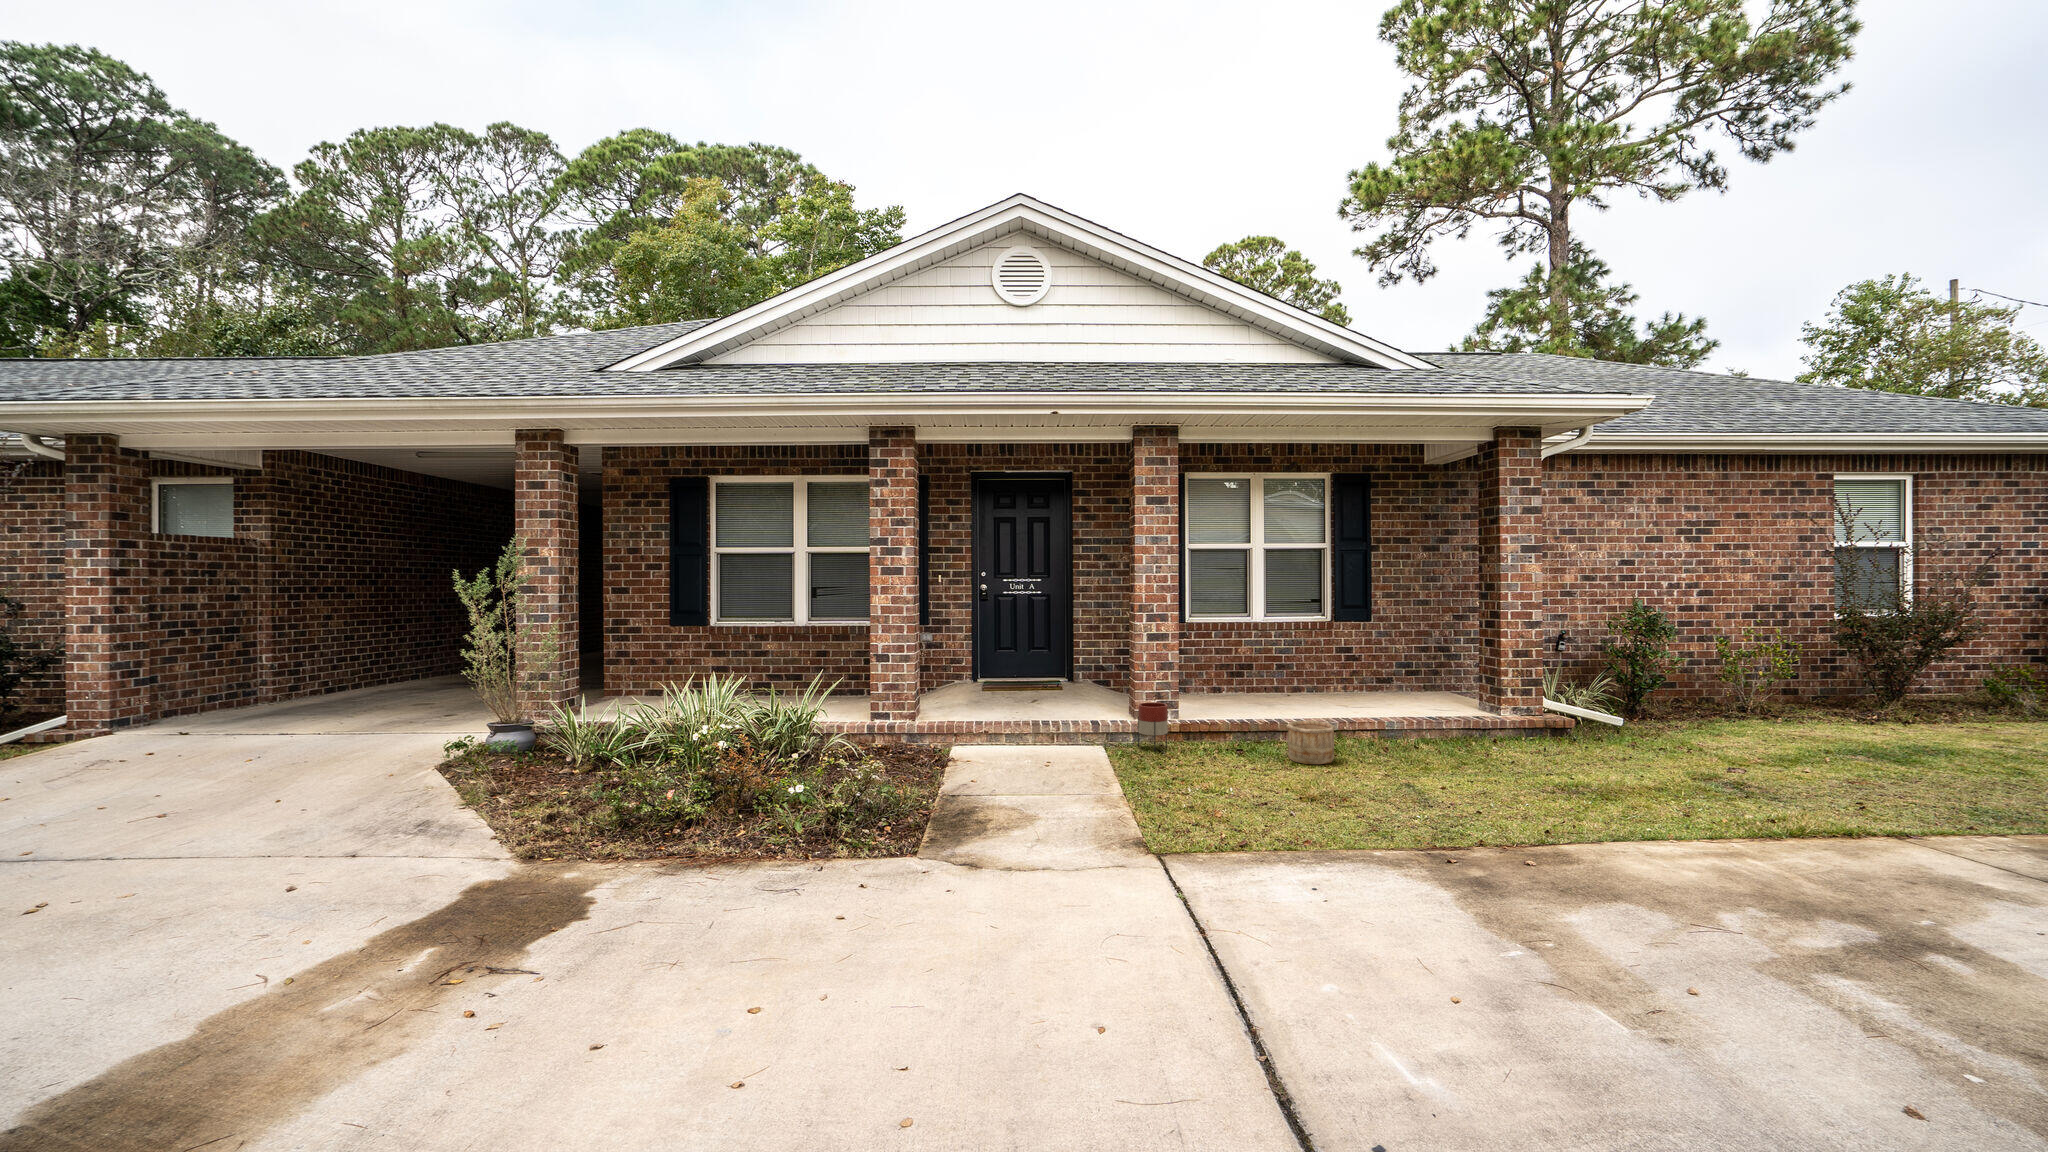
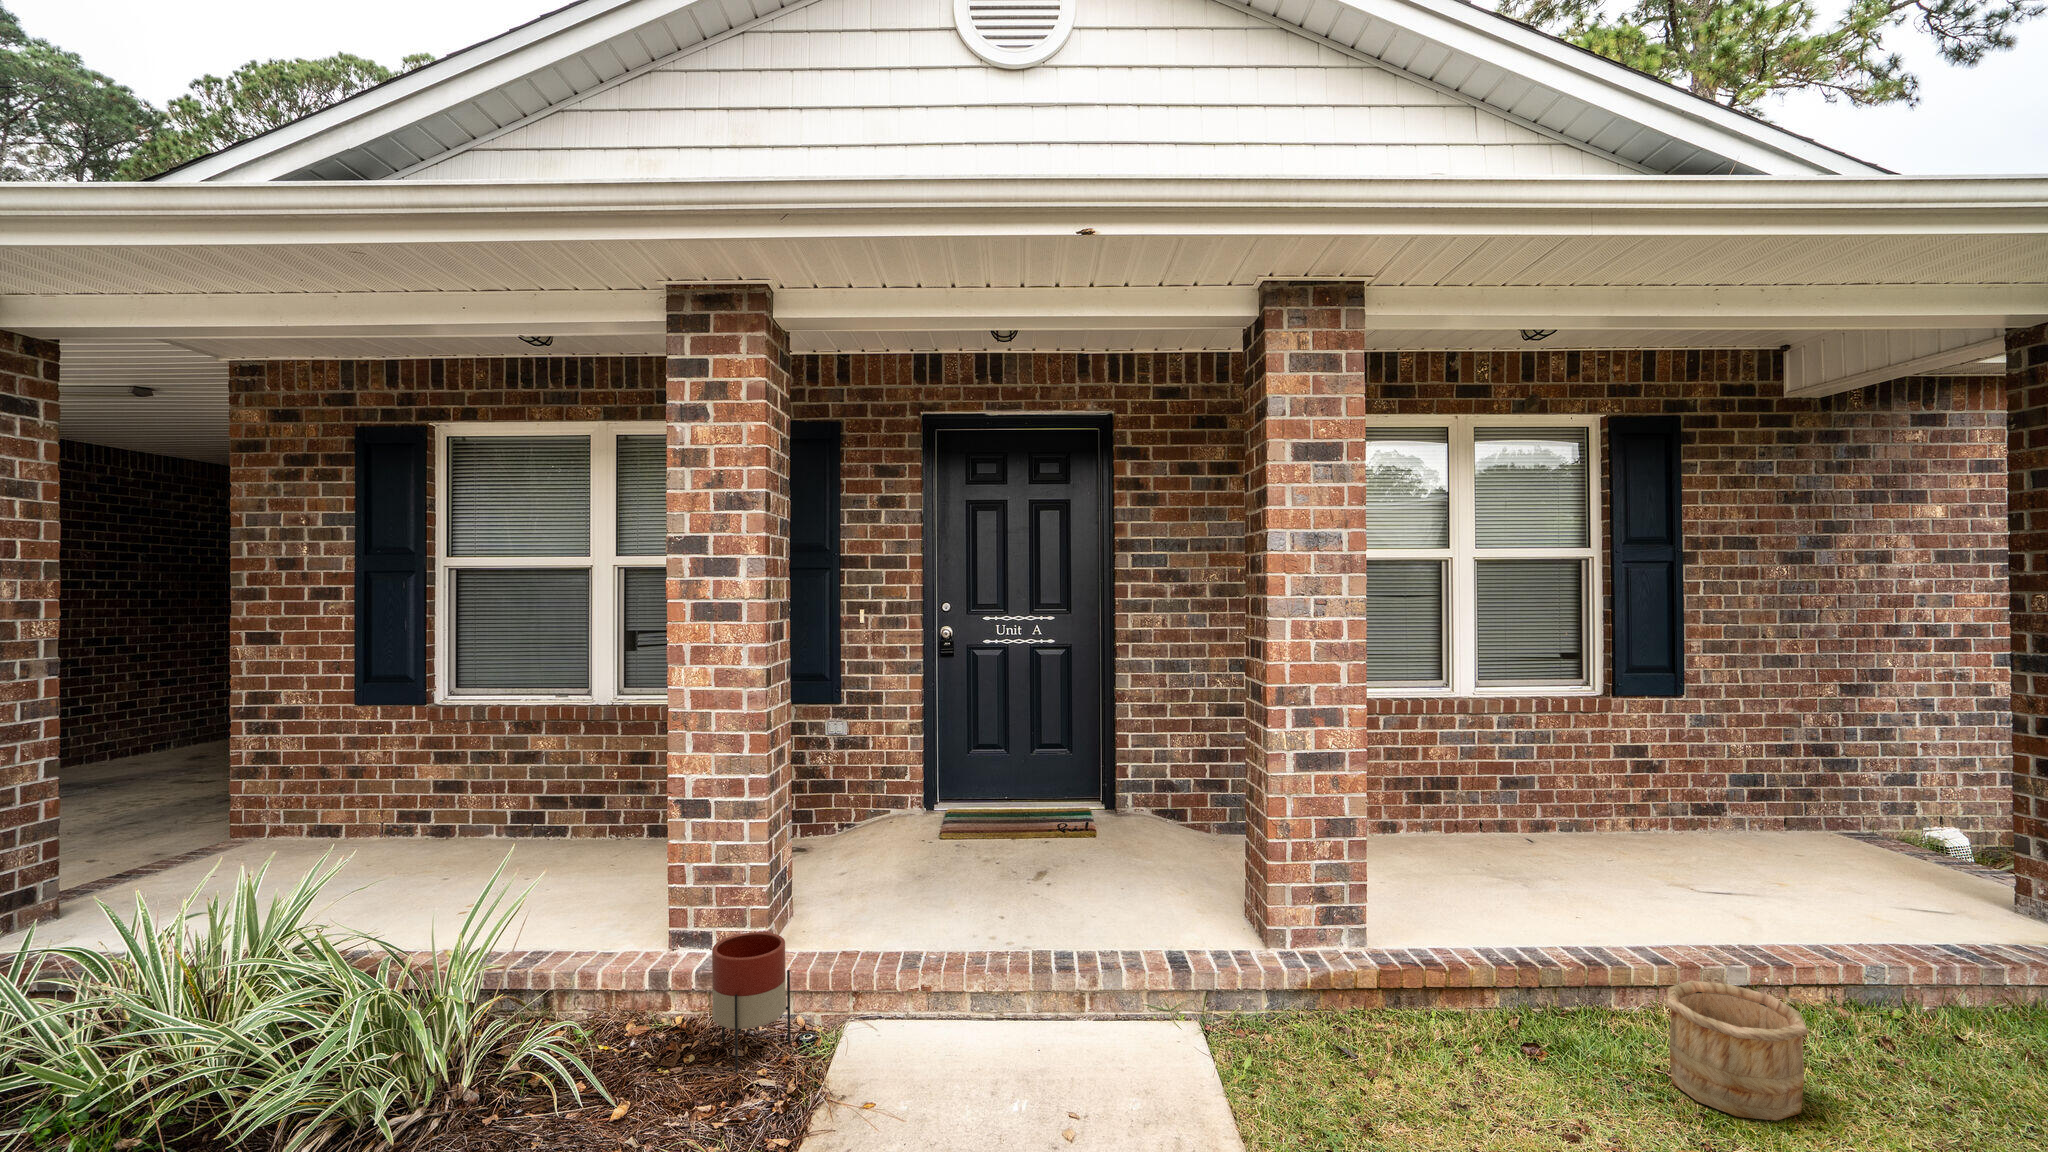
planter: present [1138,702,1168,752] -> present [712,932,790,1073]

